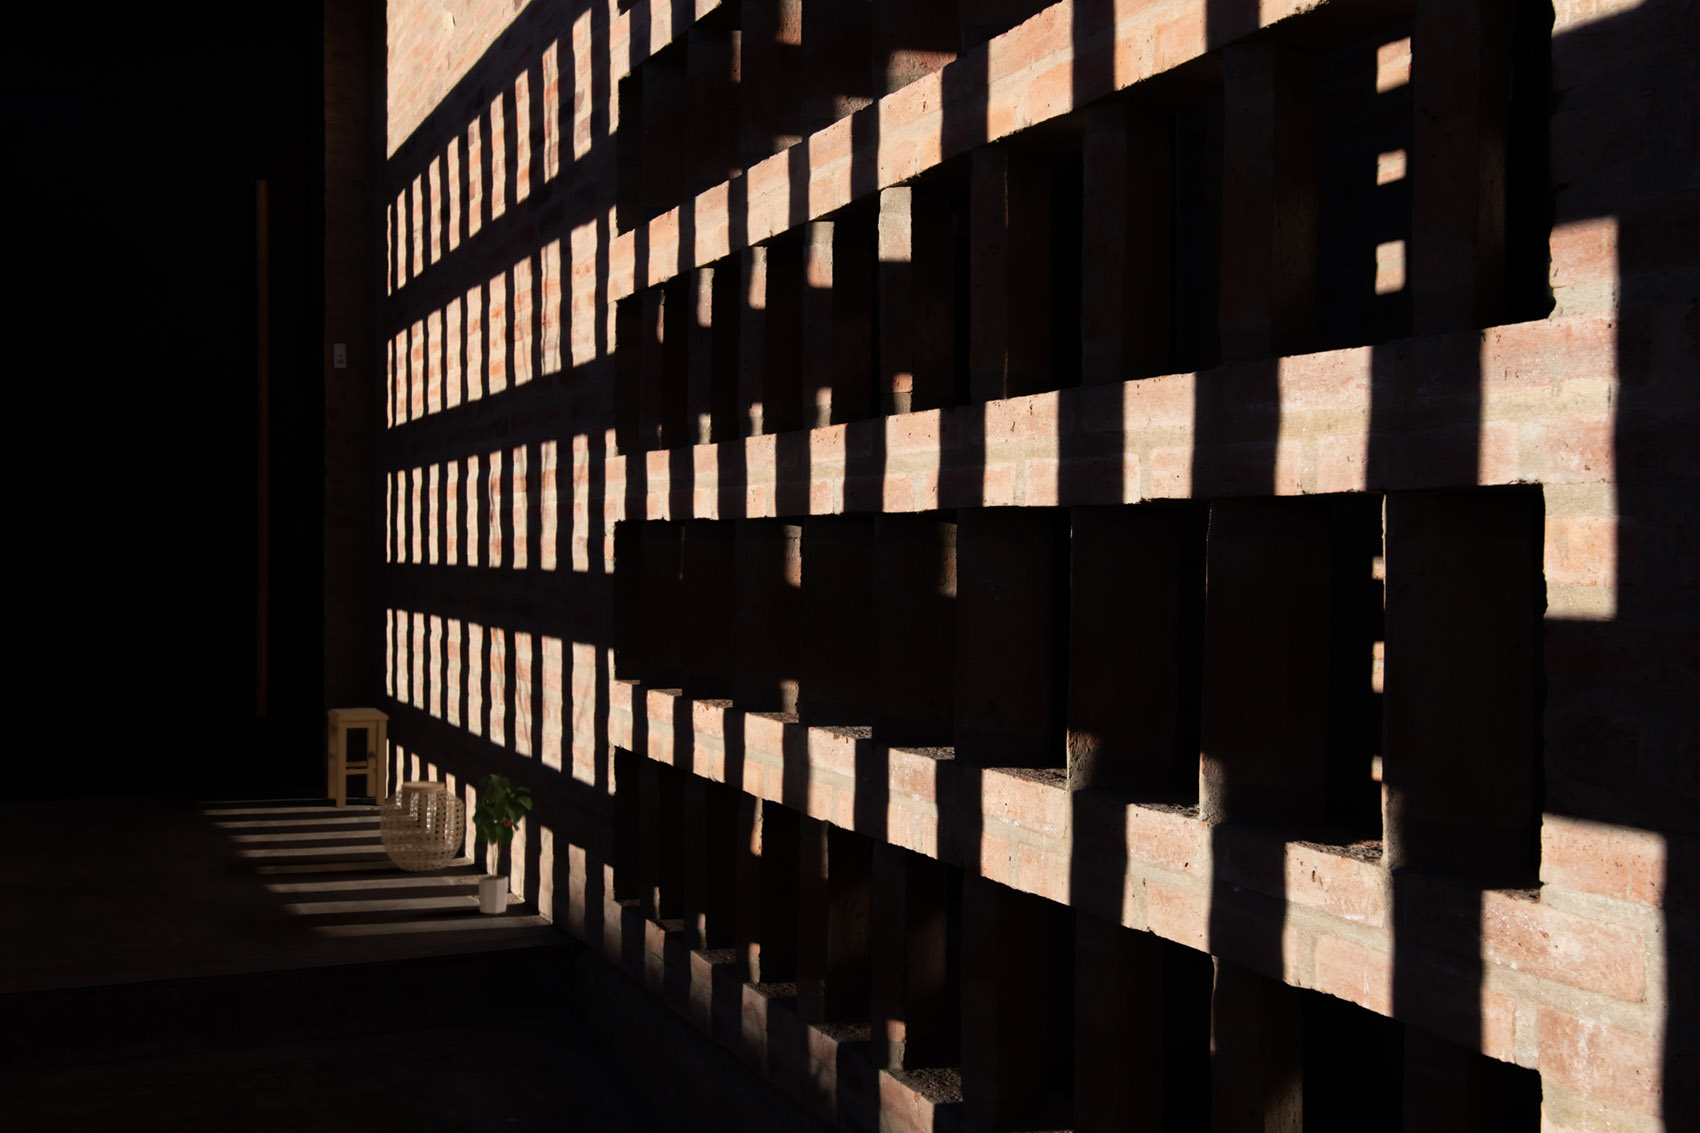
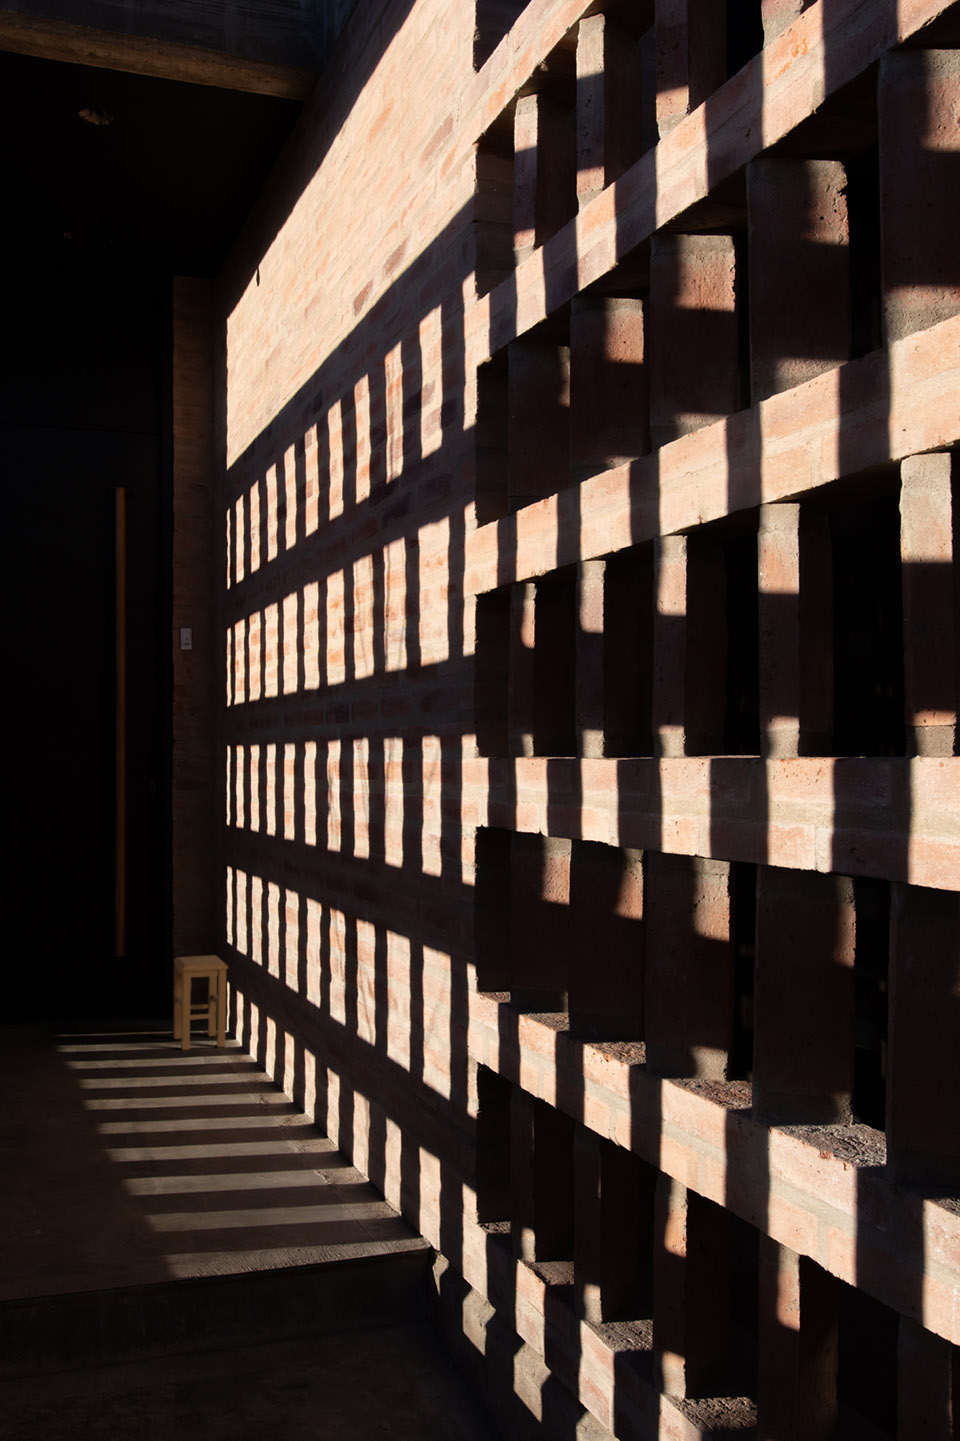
potted plant: present [472,774,532,913] -> none [320,1062,380,1208]
woven basket: present [380,781,464,871] -> none [225,1050,304,1142]

